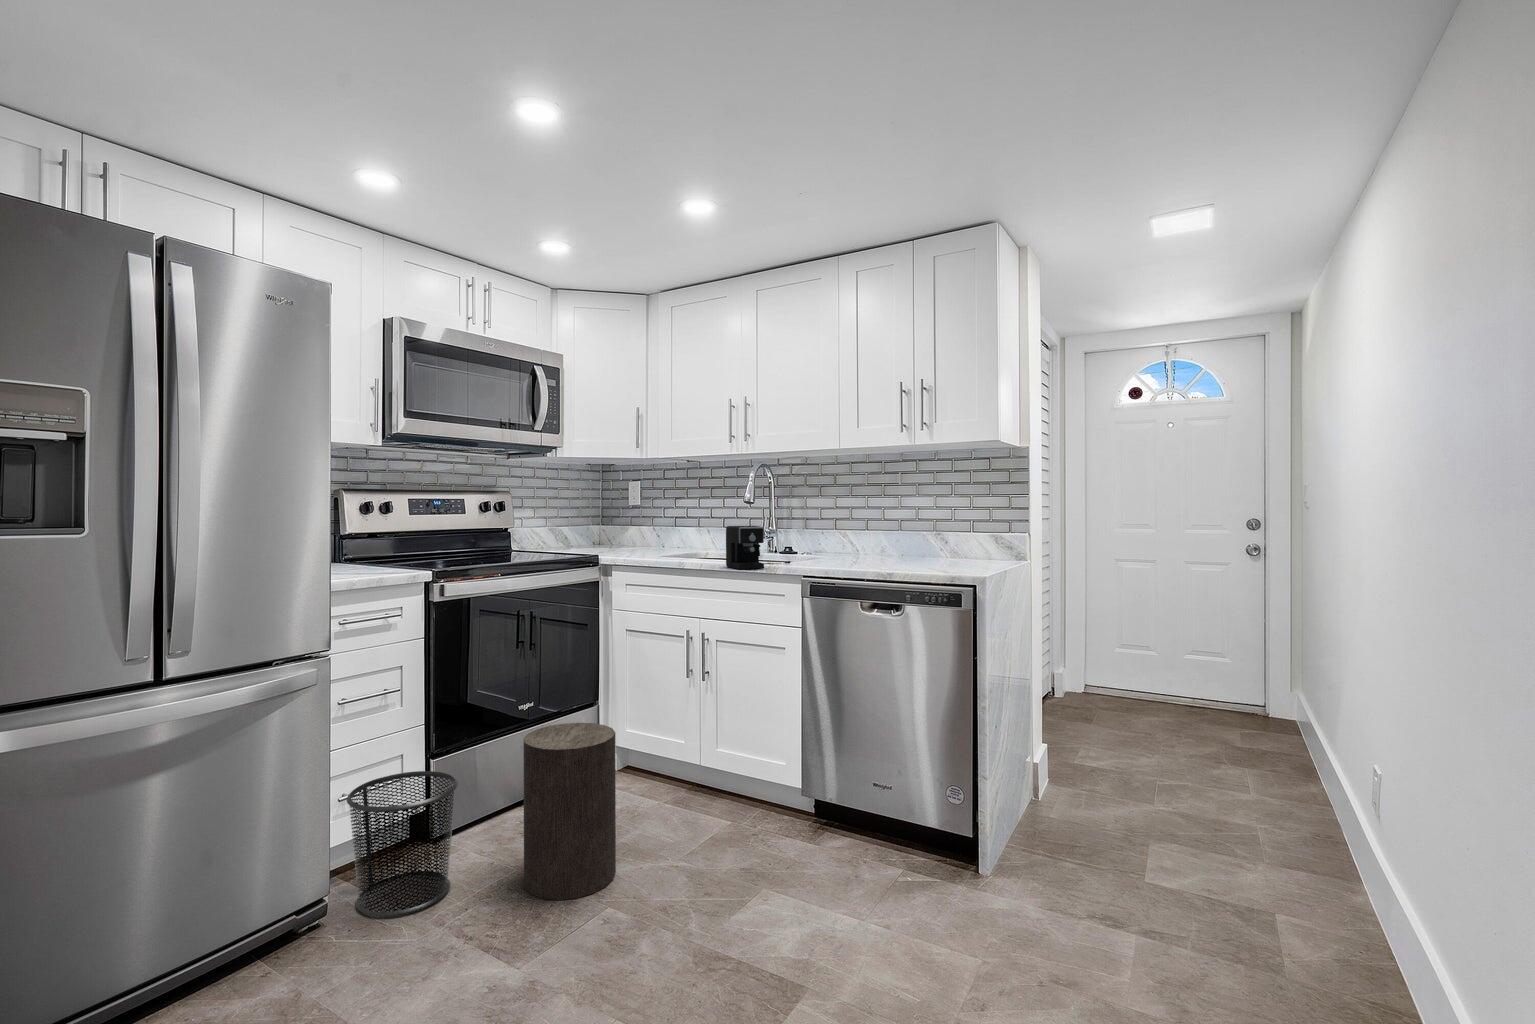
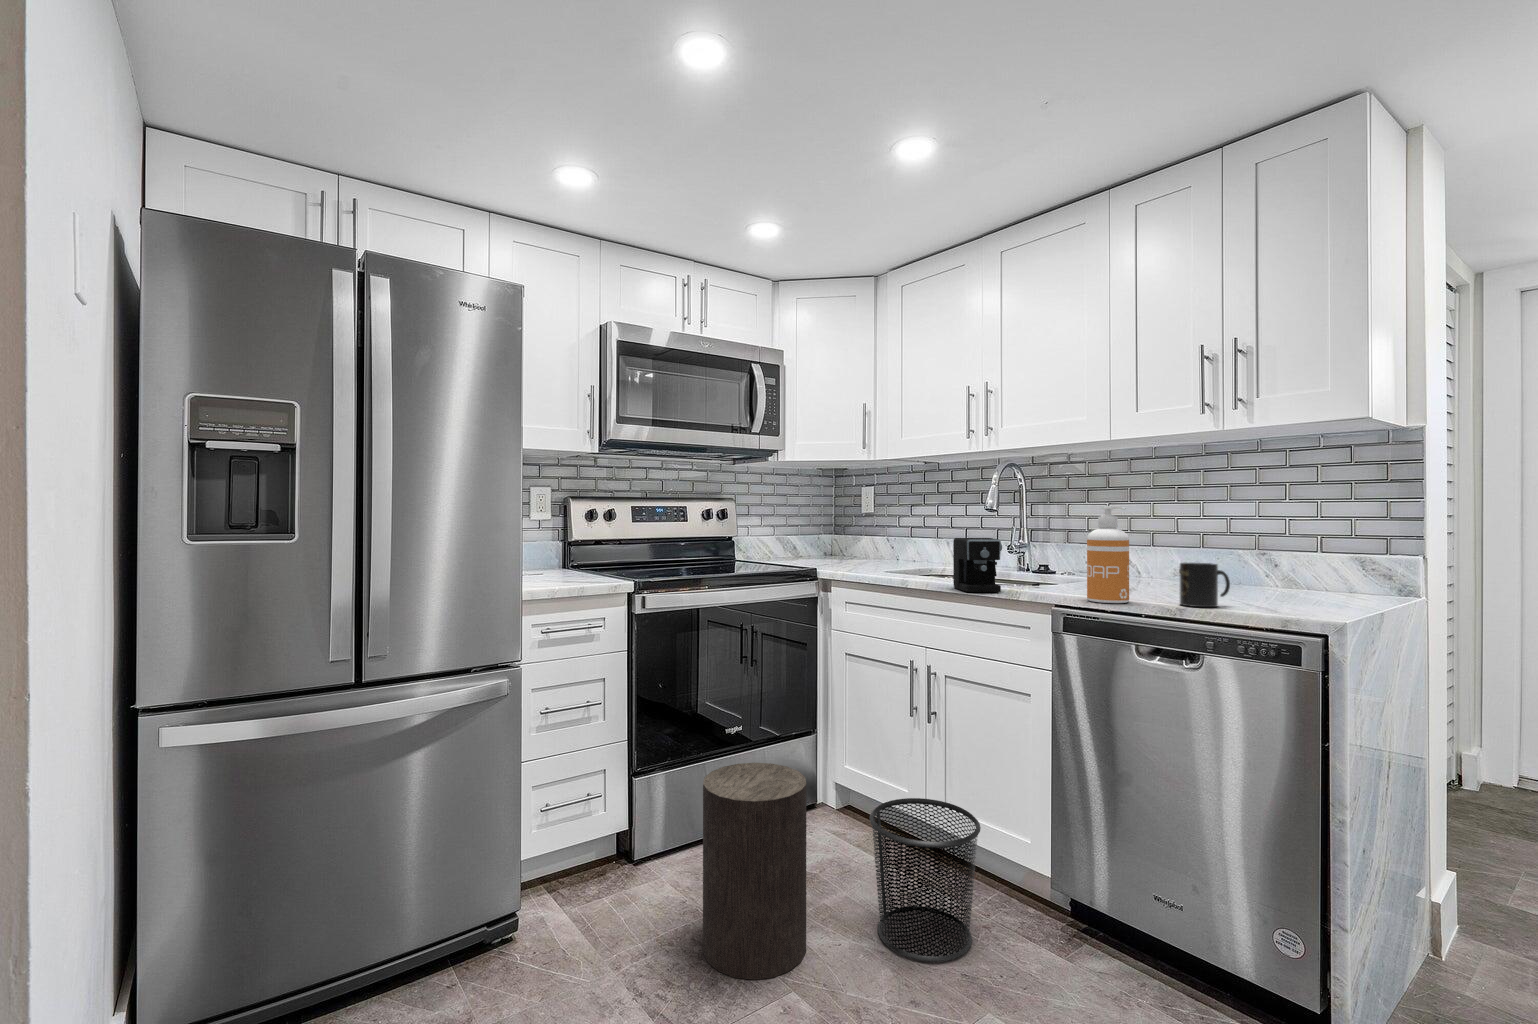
soap dispenser: none [827,501,856,572] -> present [1087,506,1129,603]
mug: none [888,541,920,572] -> present [1179,563,1230,607]
waste bin: present [346,771,458,917] -> present [870,798,981,962]

